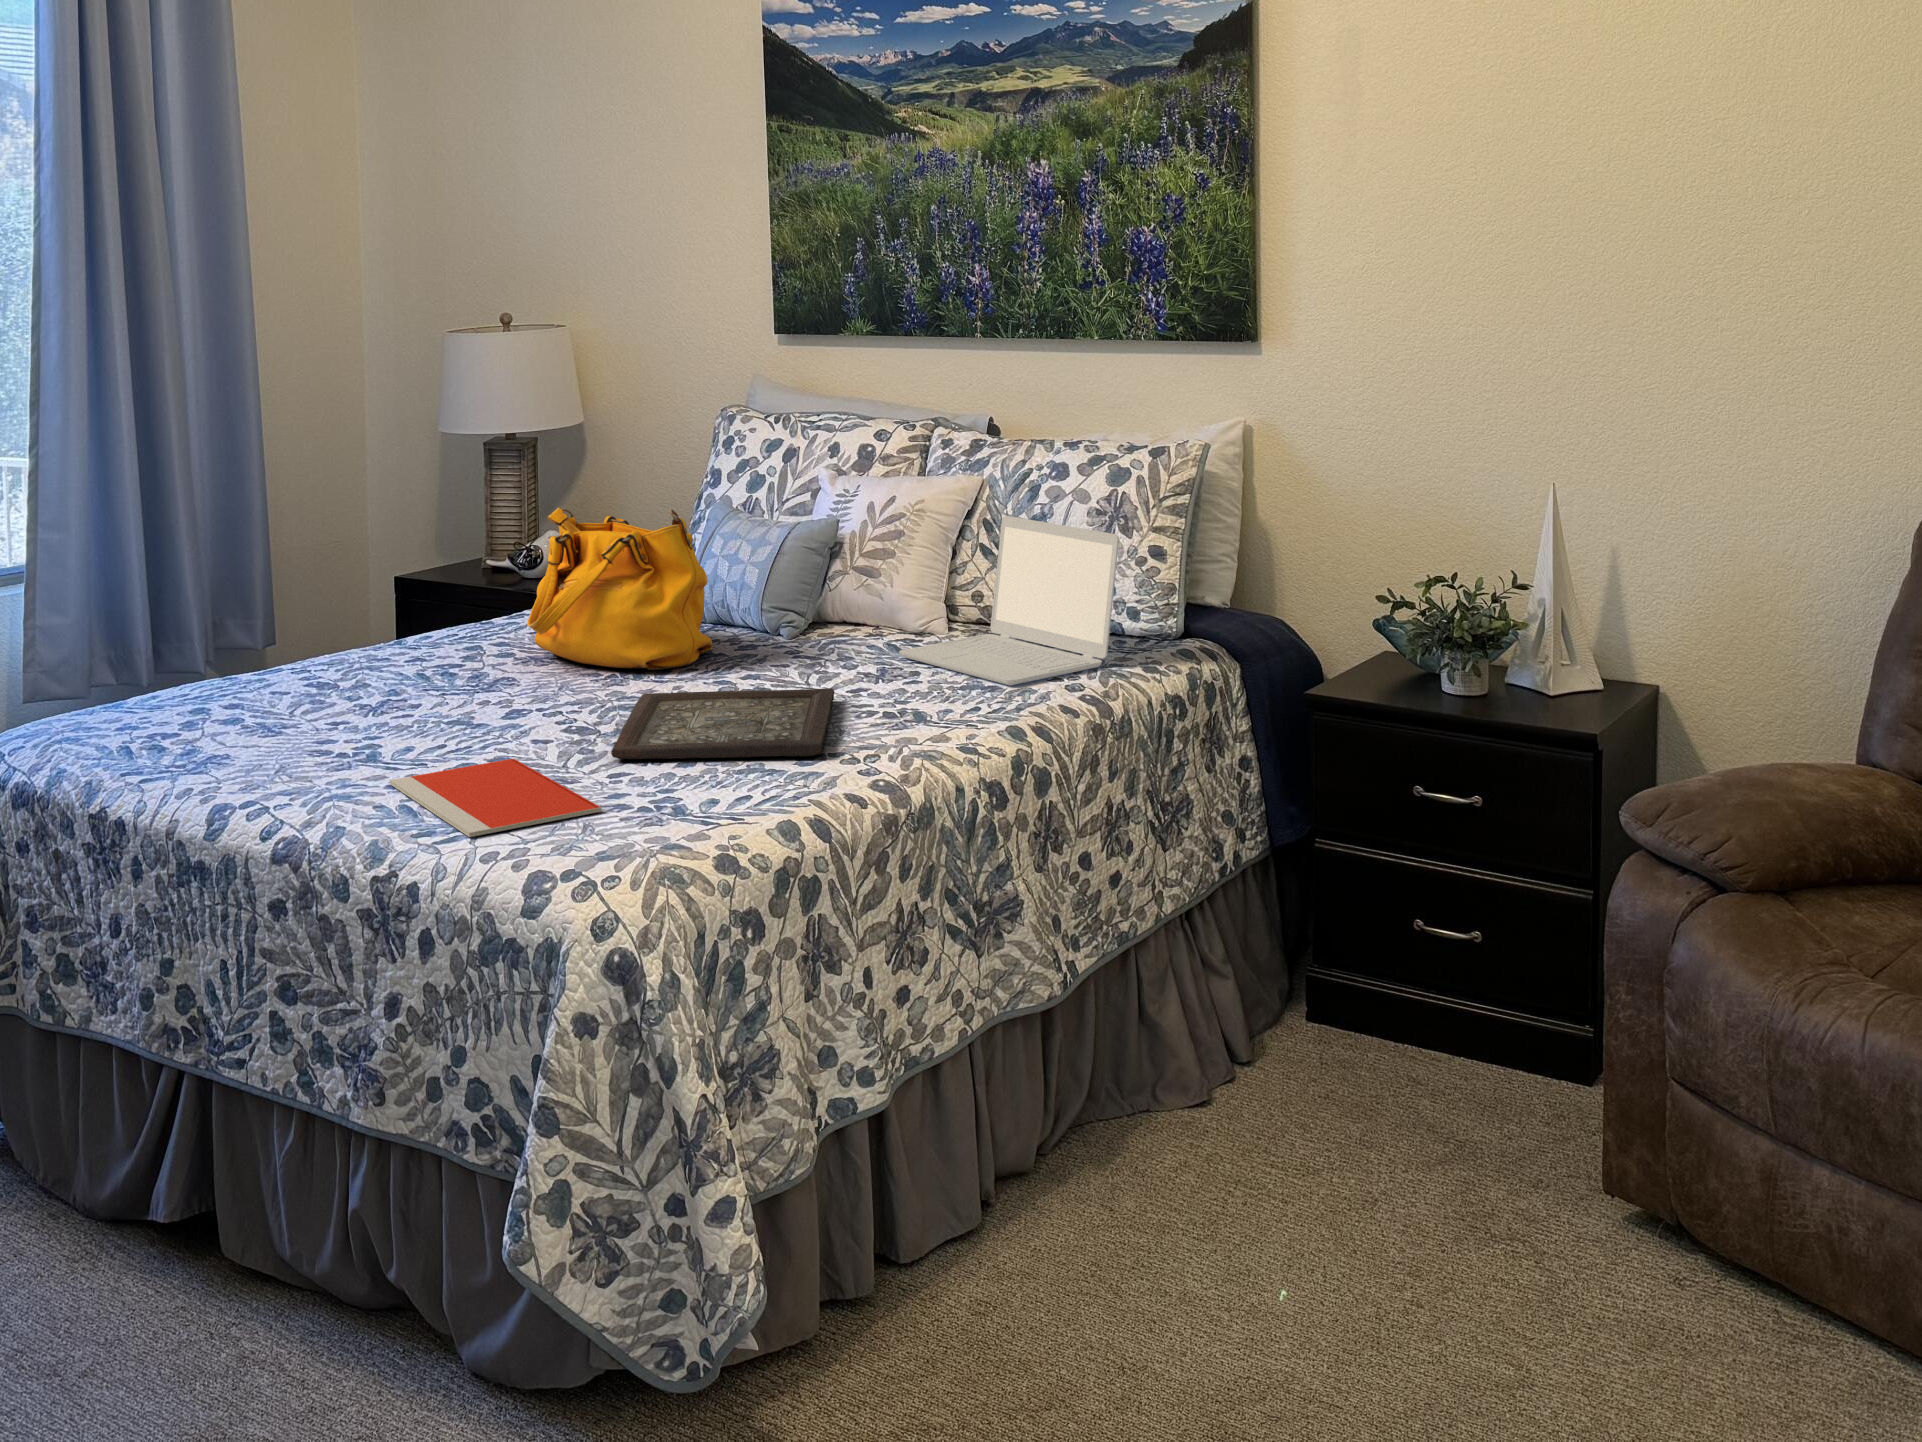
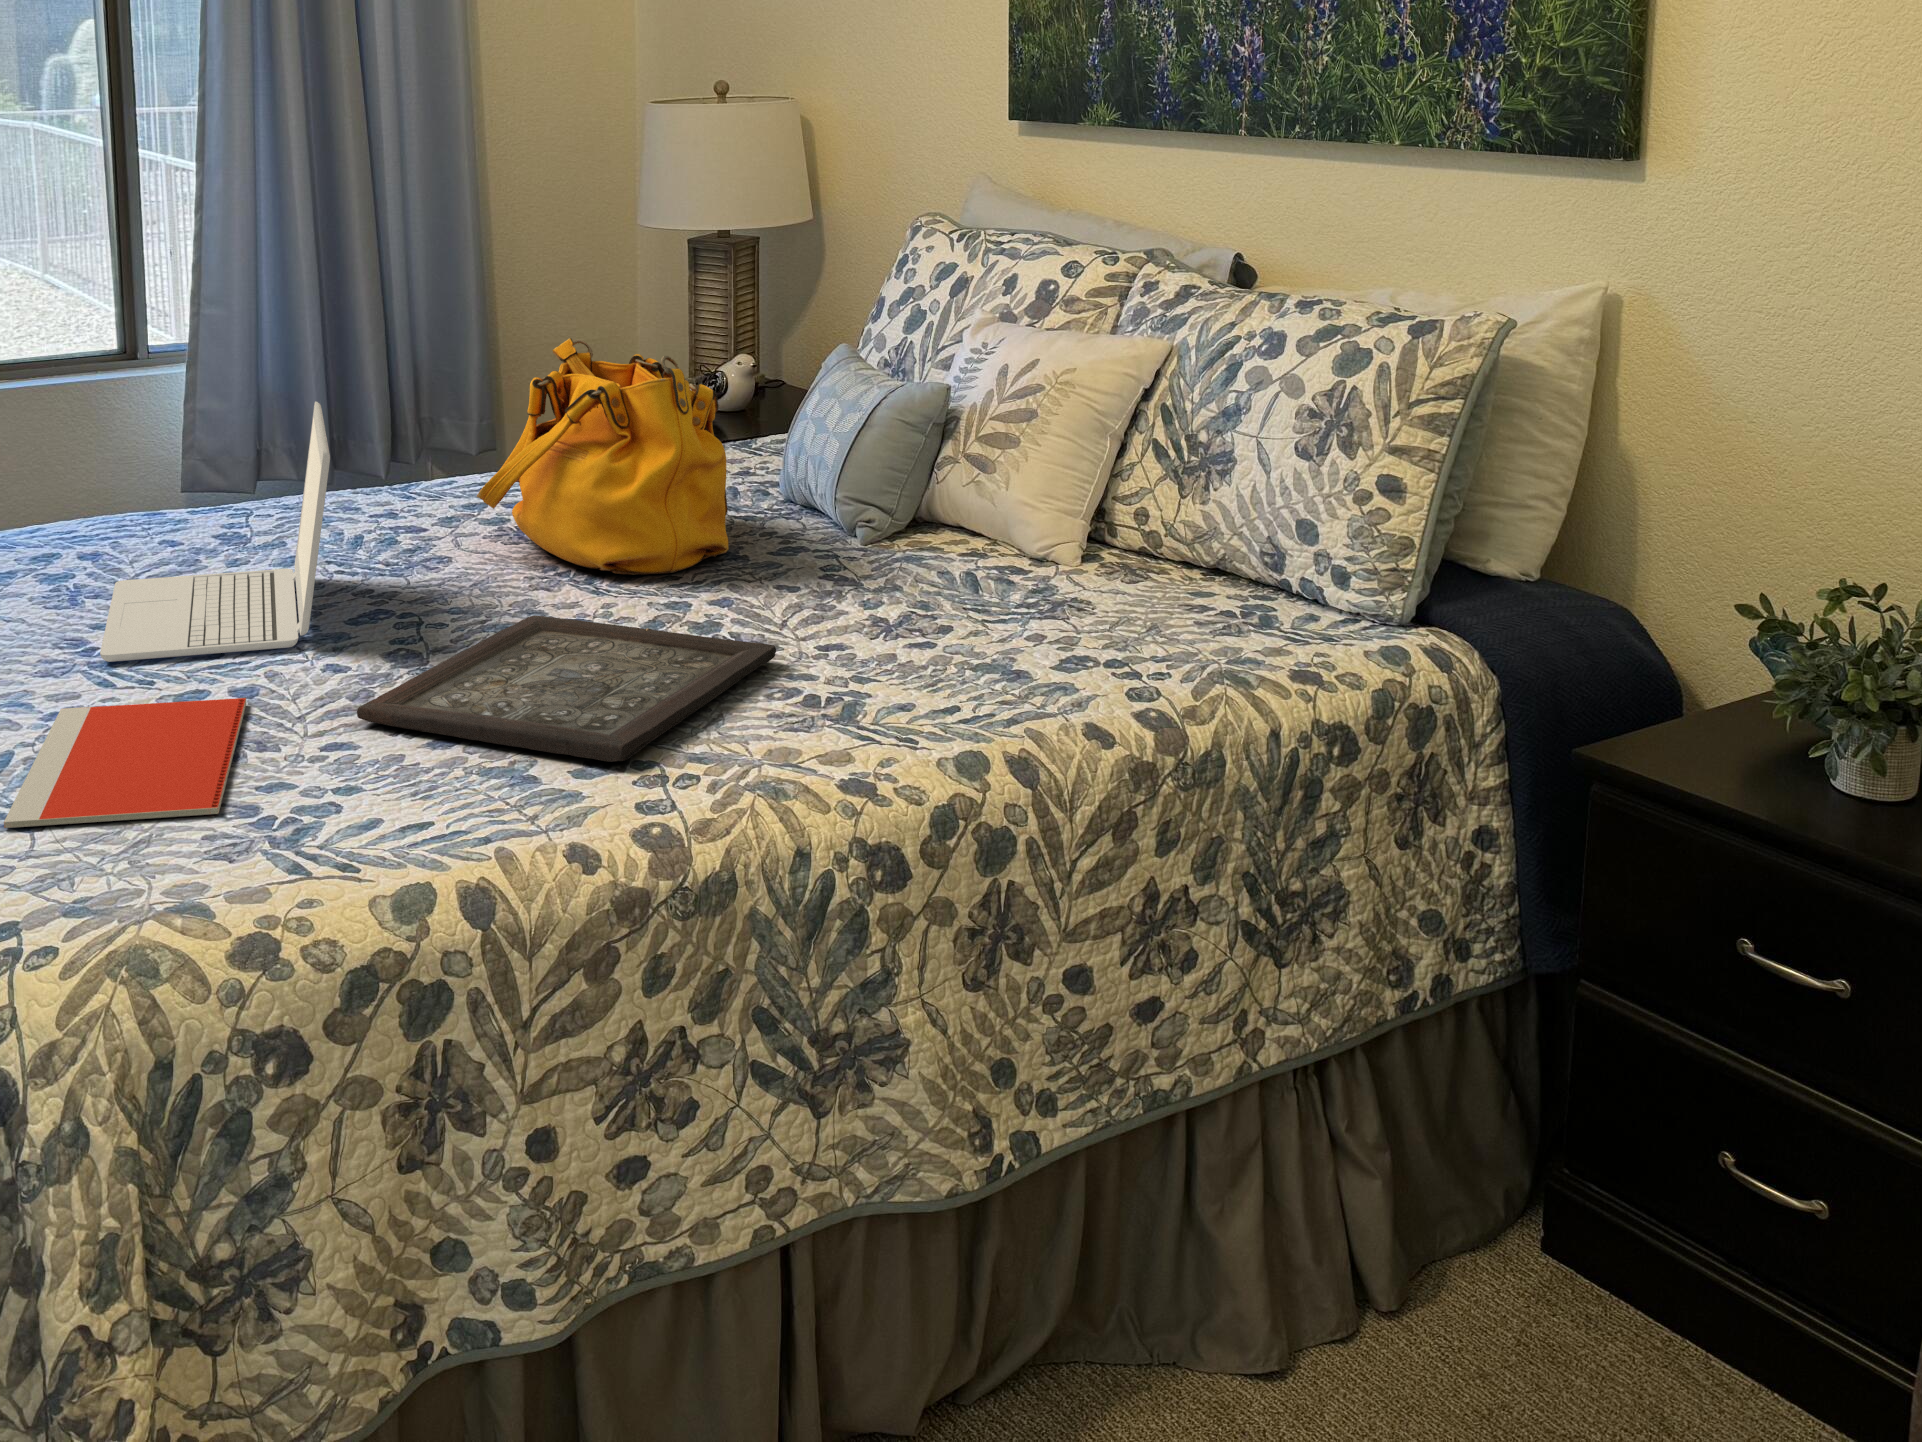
laptop: present [899,516,1119,685] -> present [100,402,330,662]

